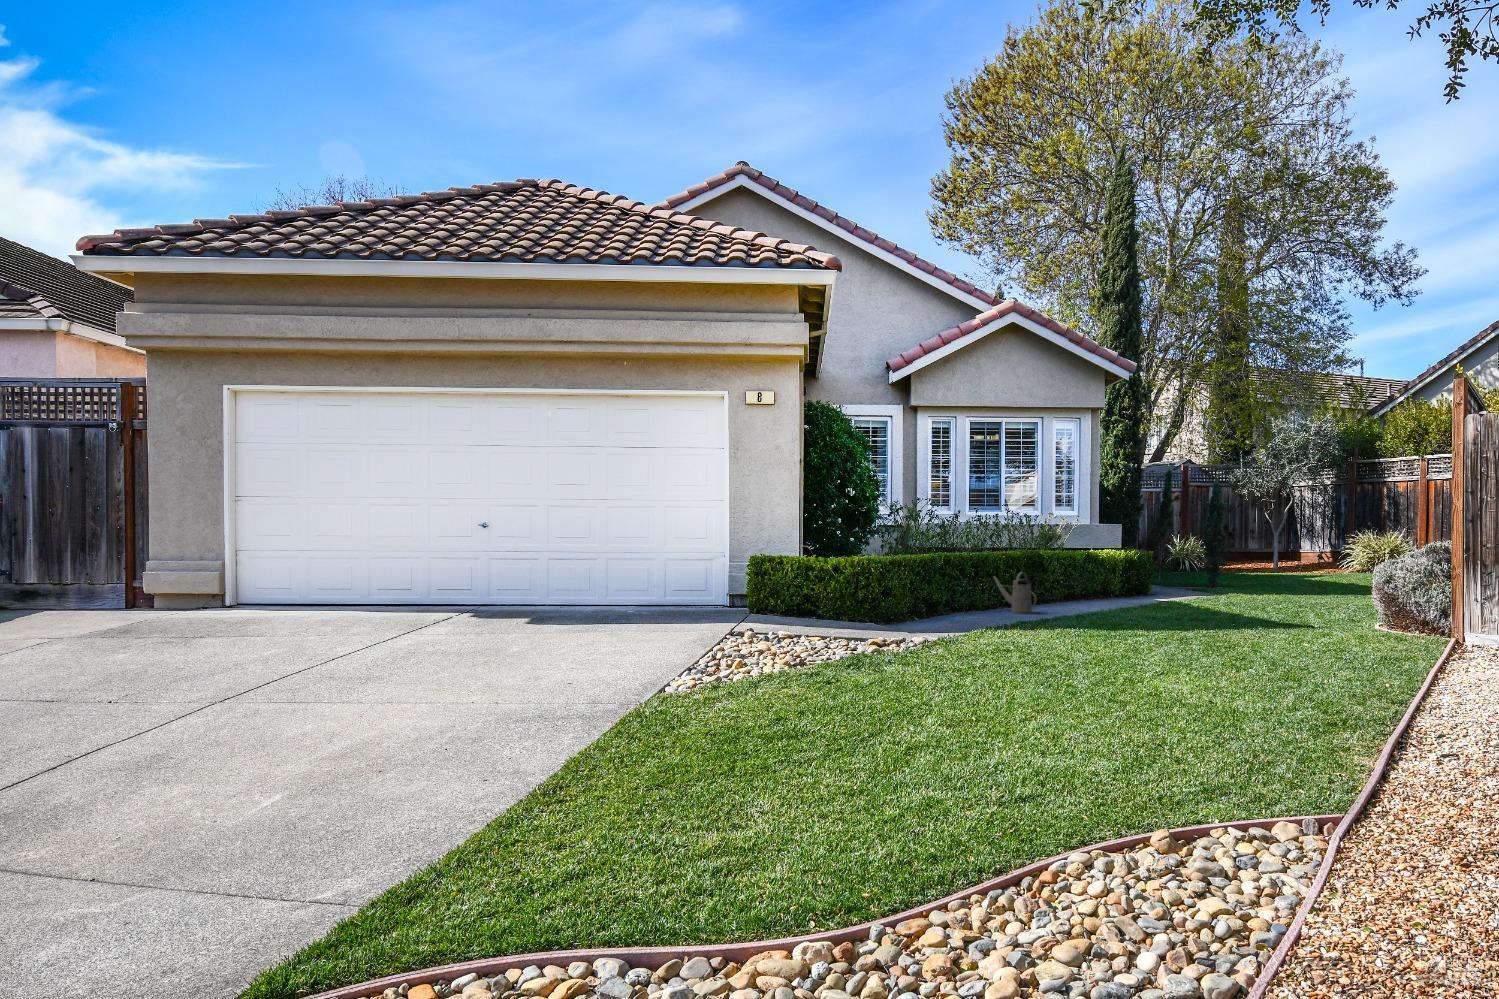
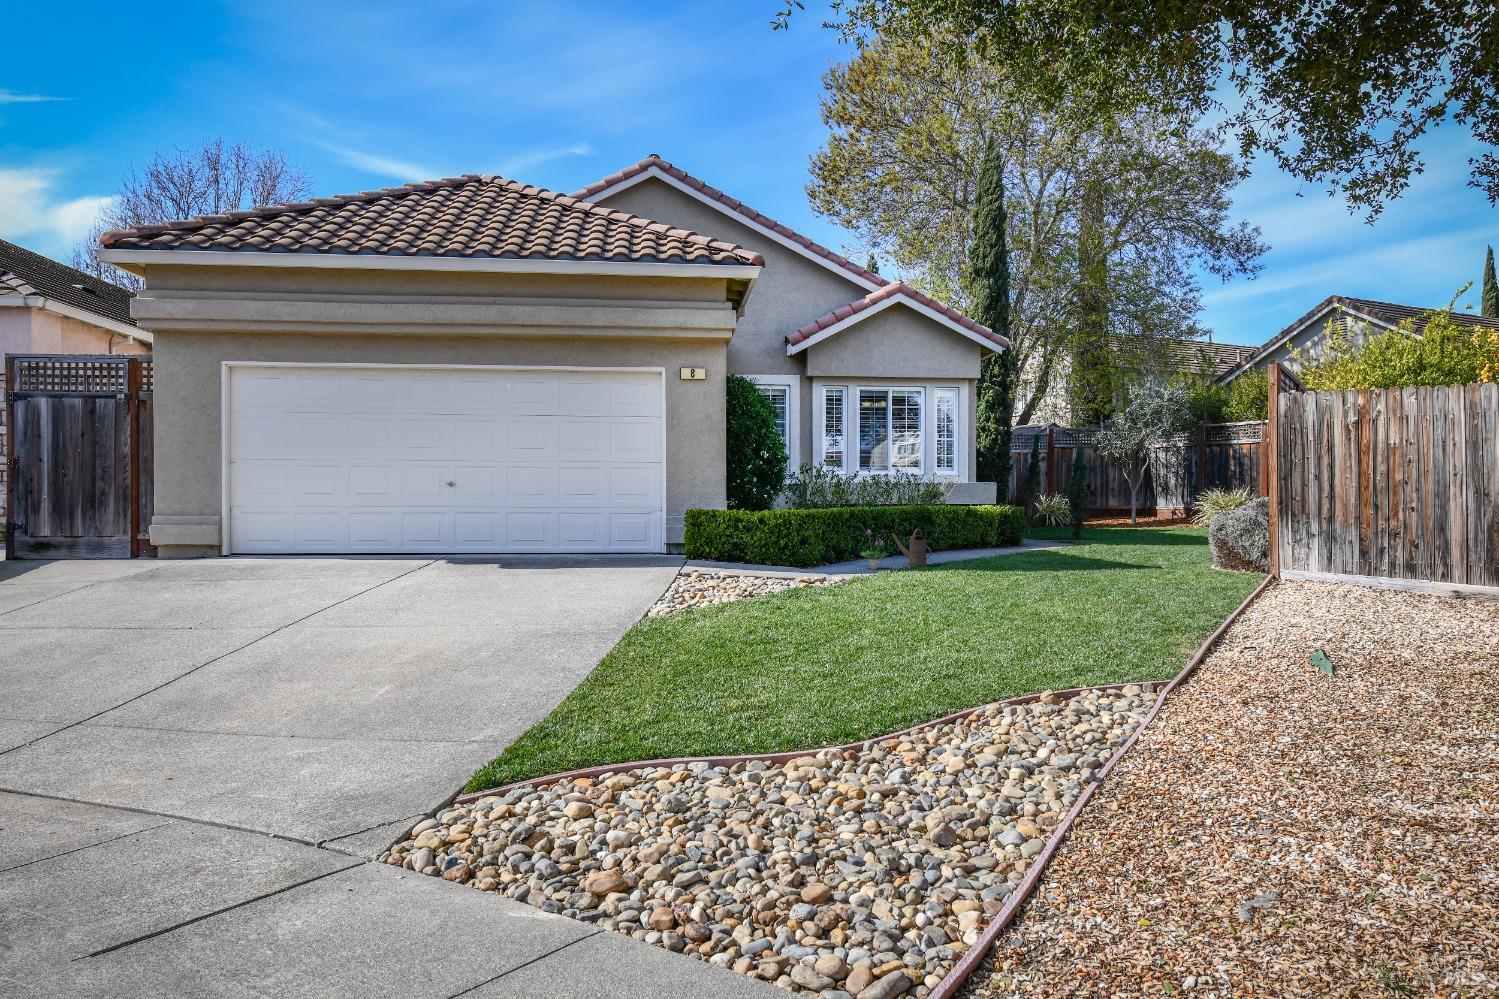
potted plant: none [954,572,988,616] -> present [860,530,888,569]

